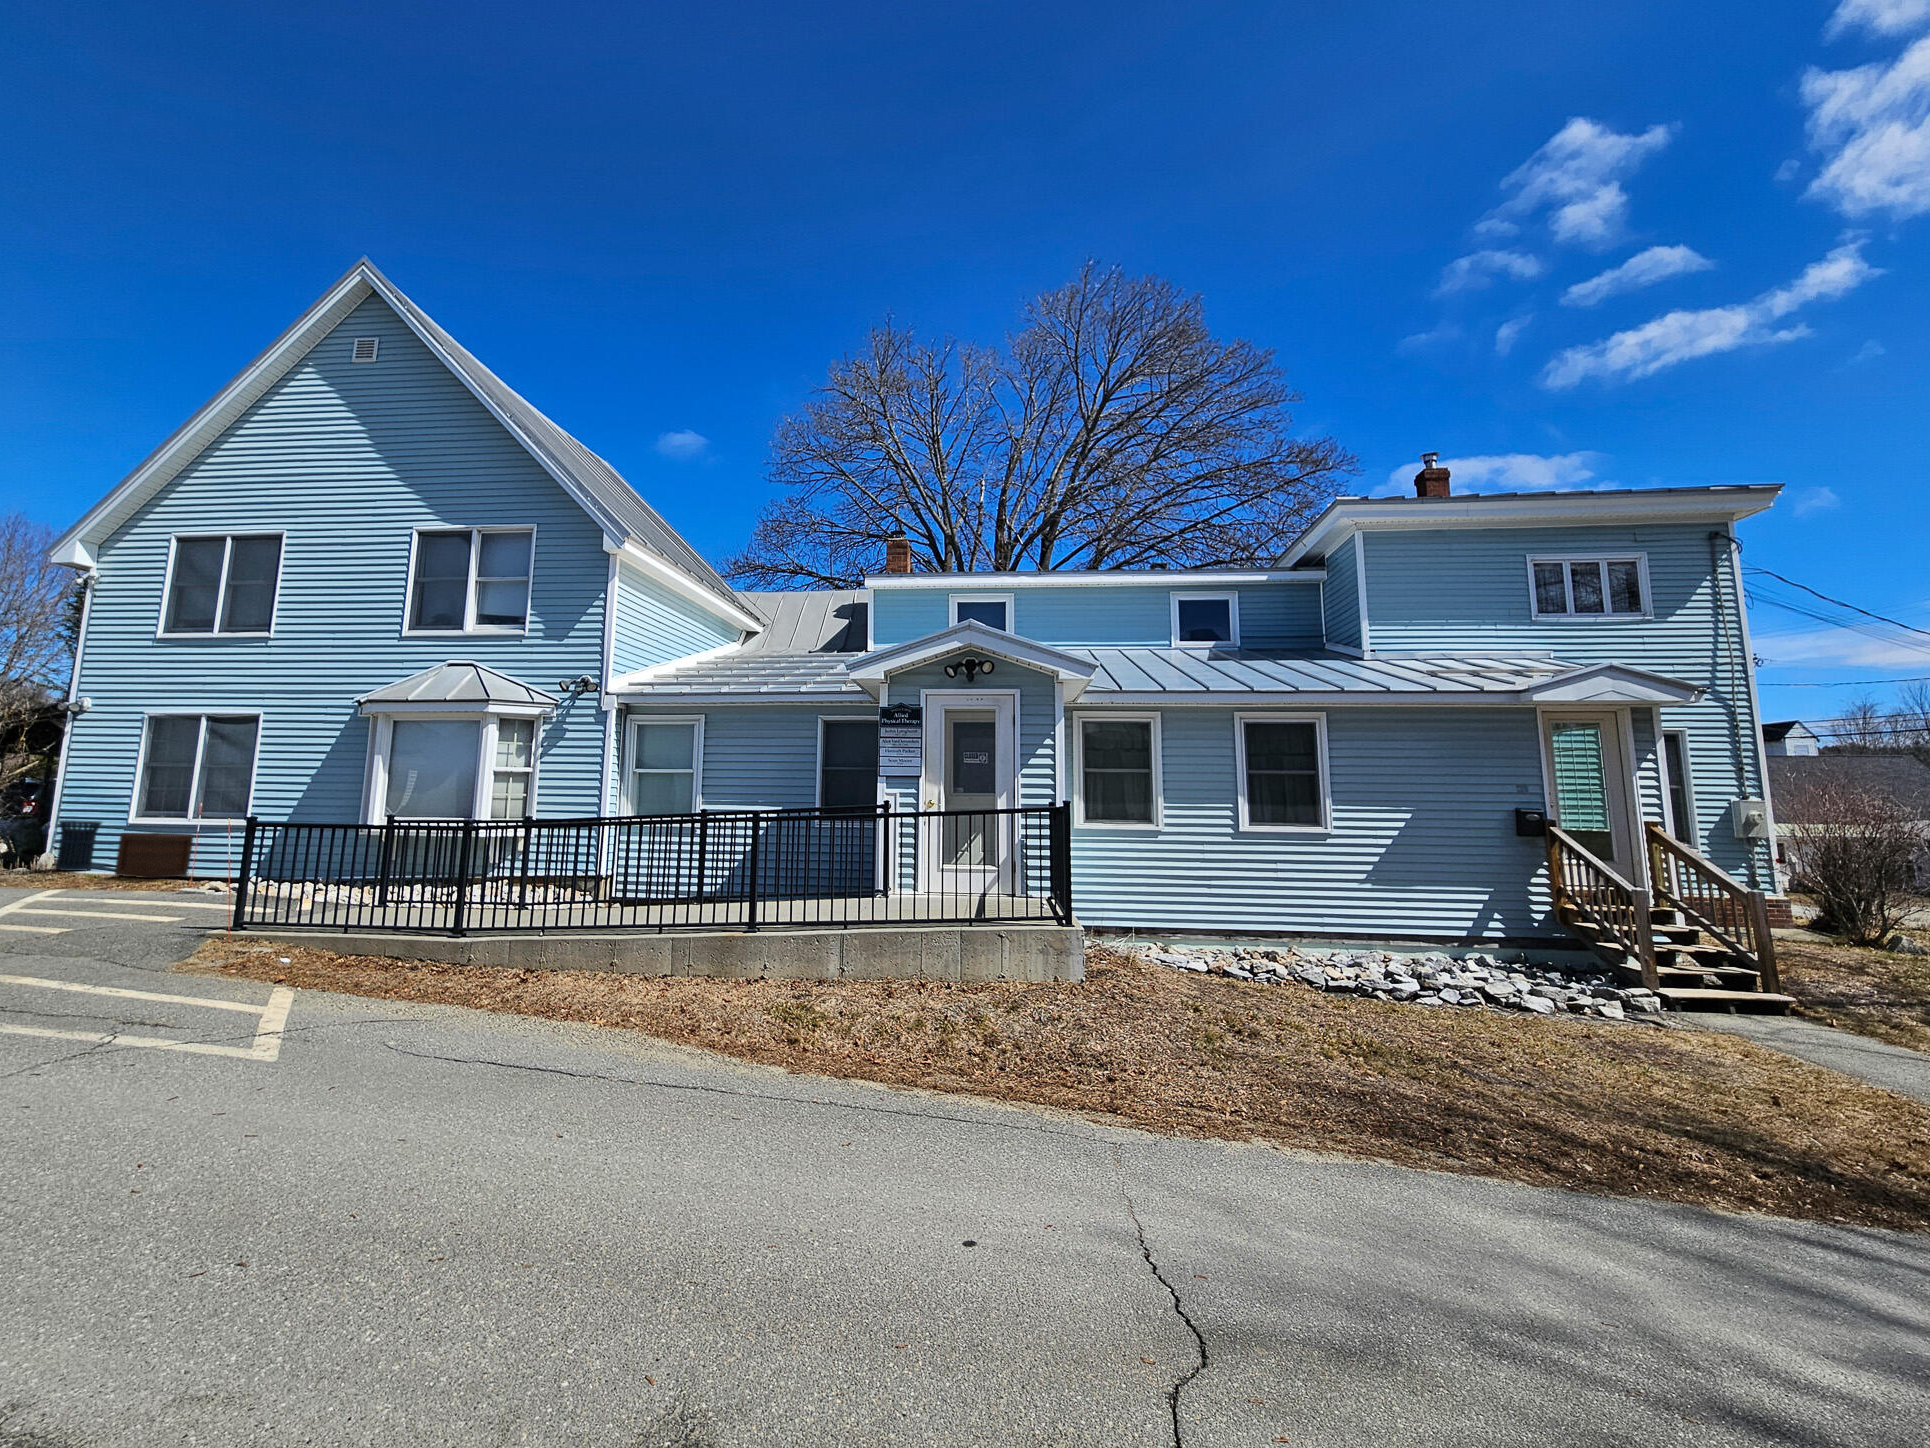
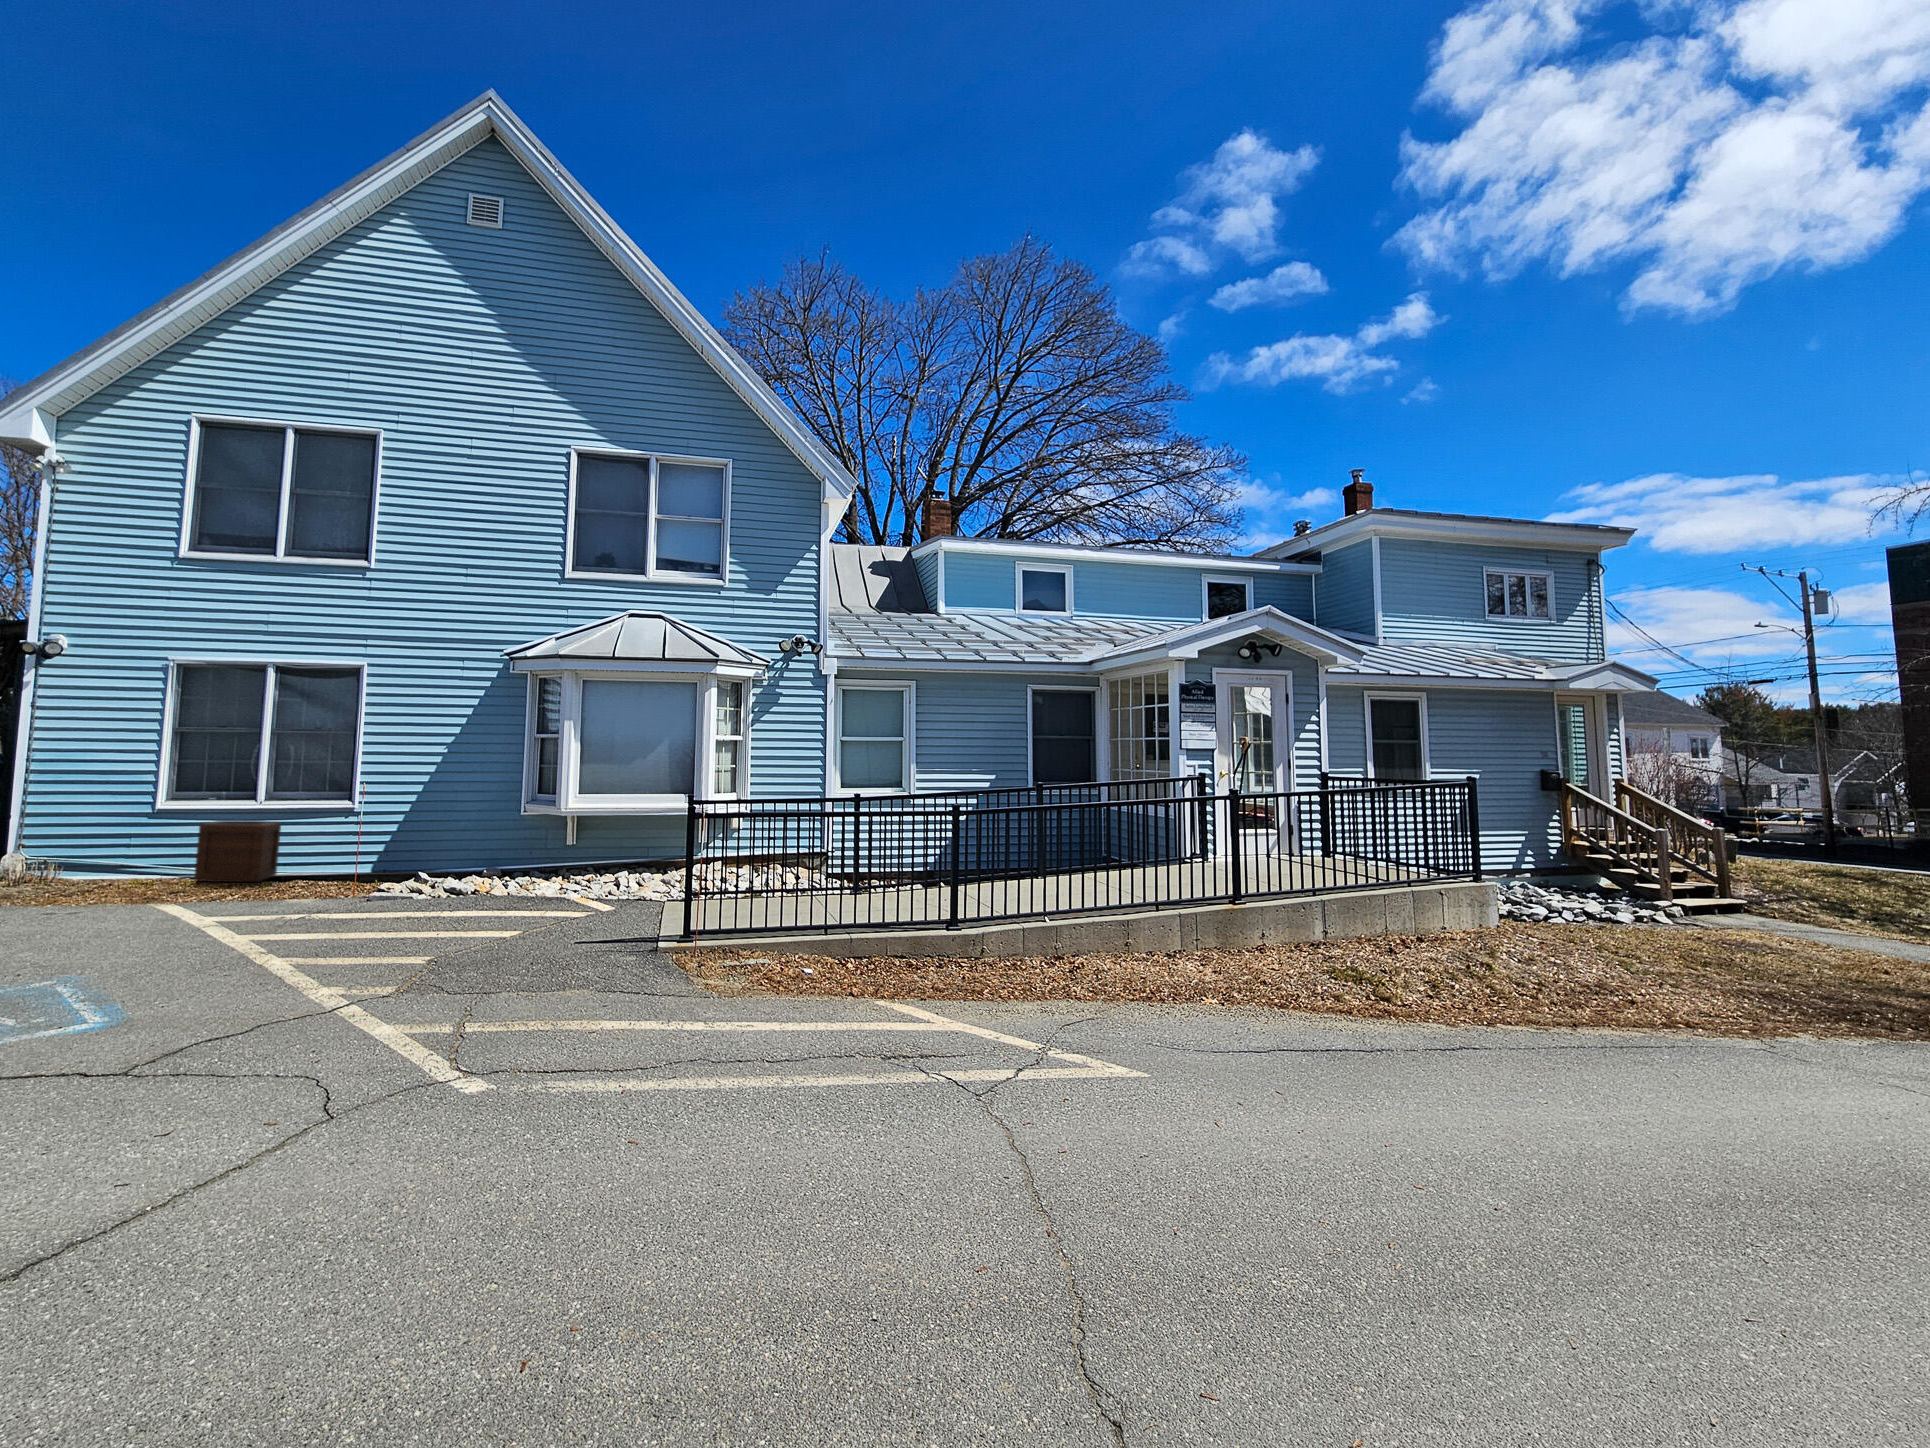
trash can: present [55,820,102,871] -> none [66,807,129,878]

